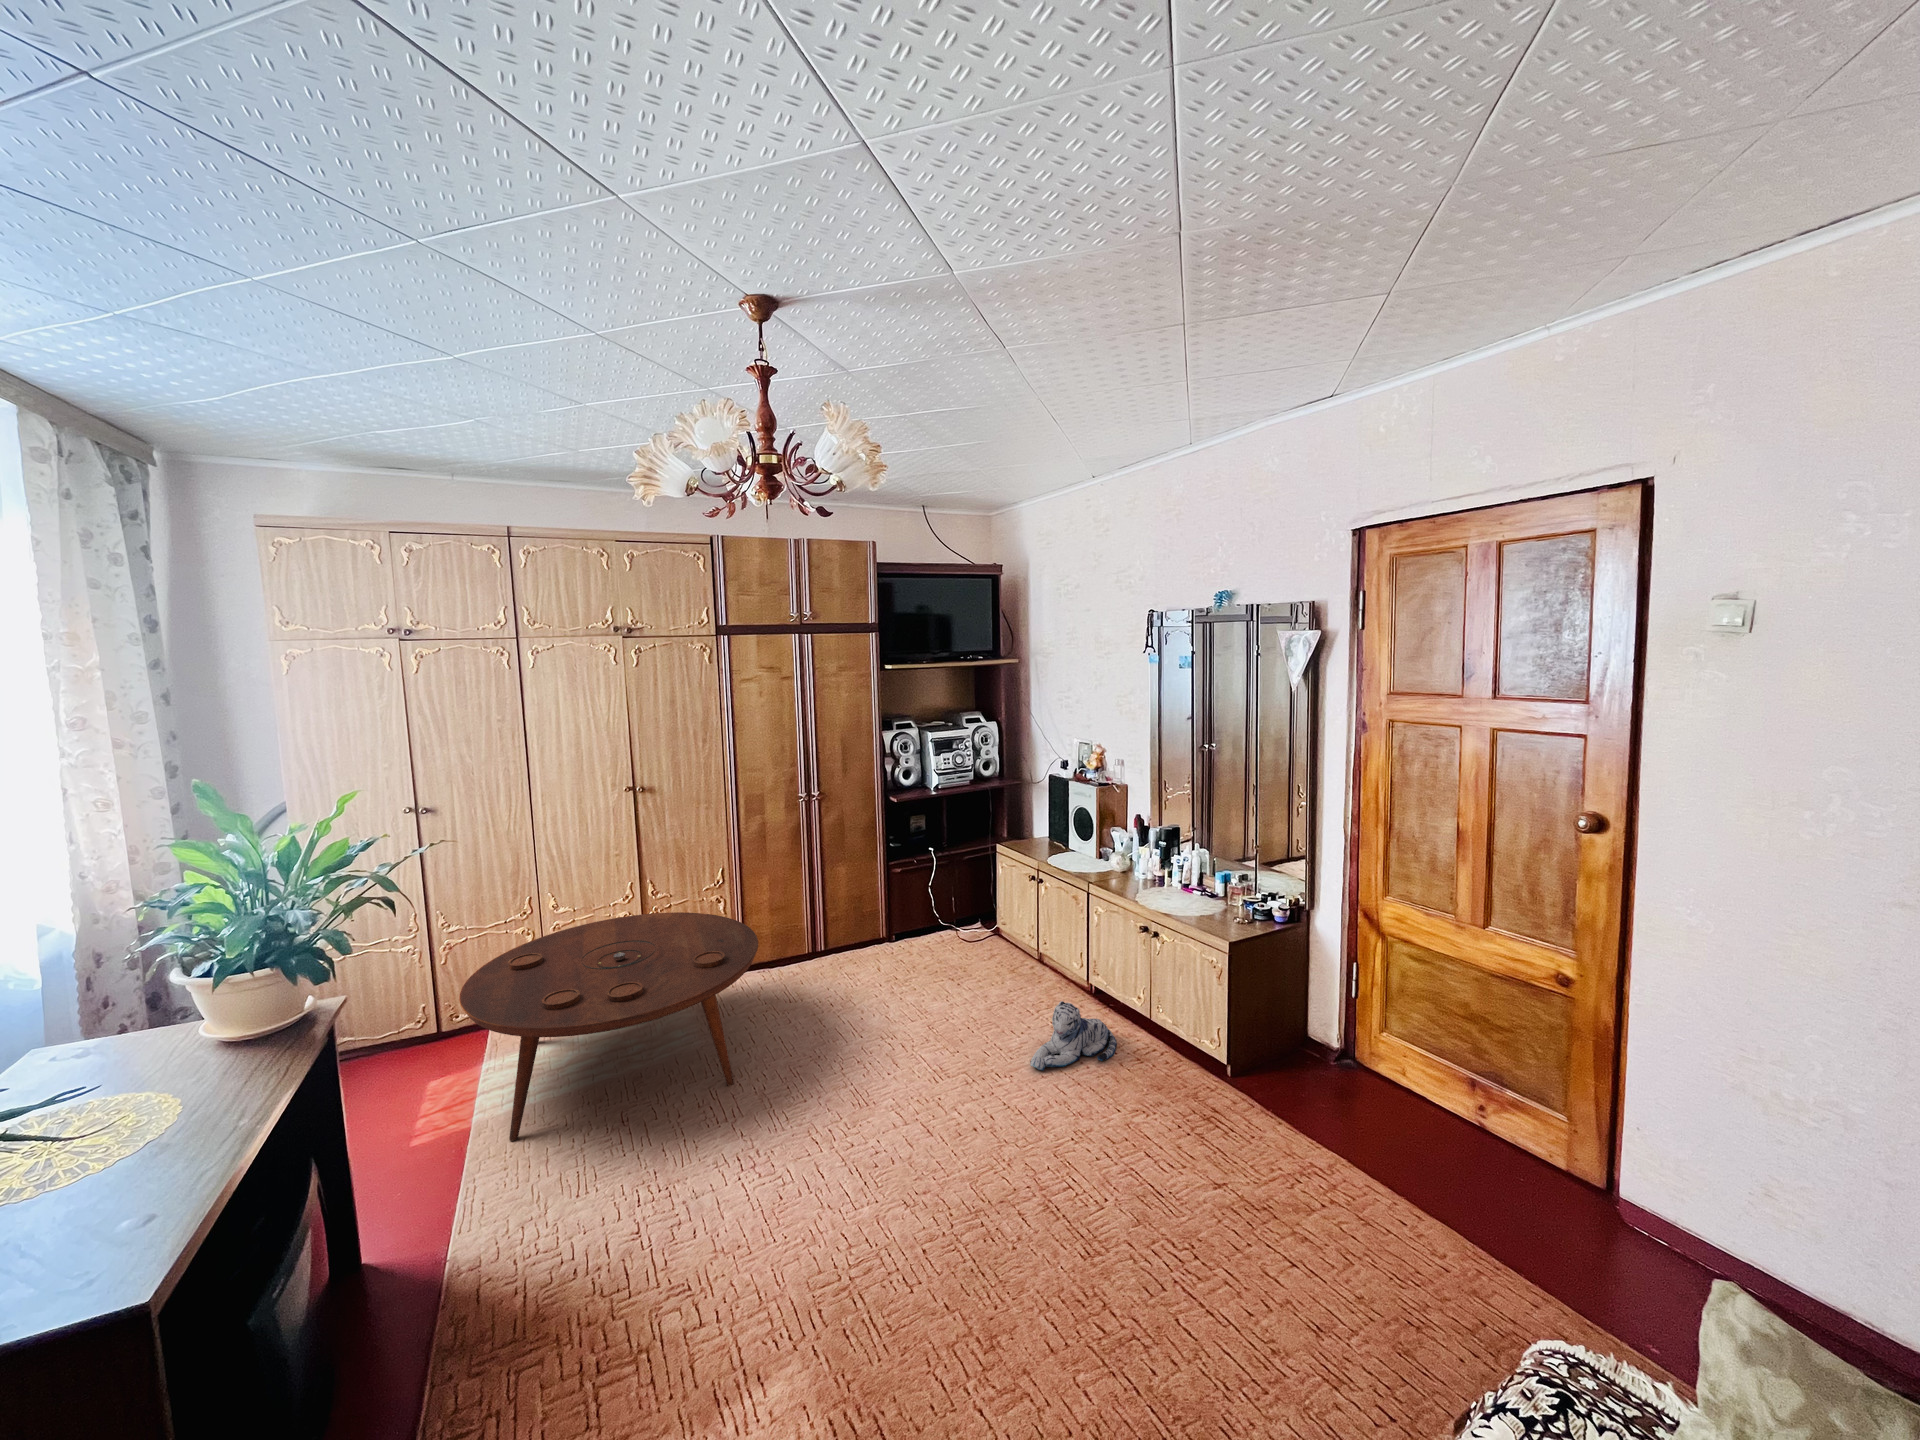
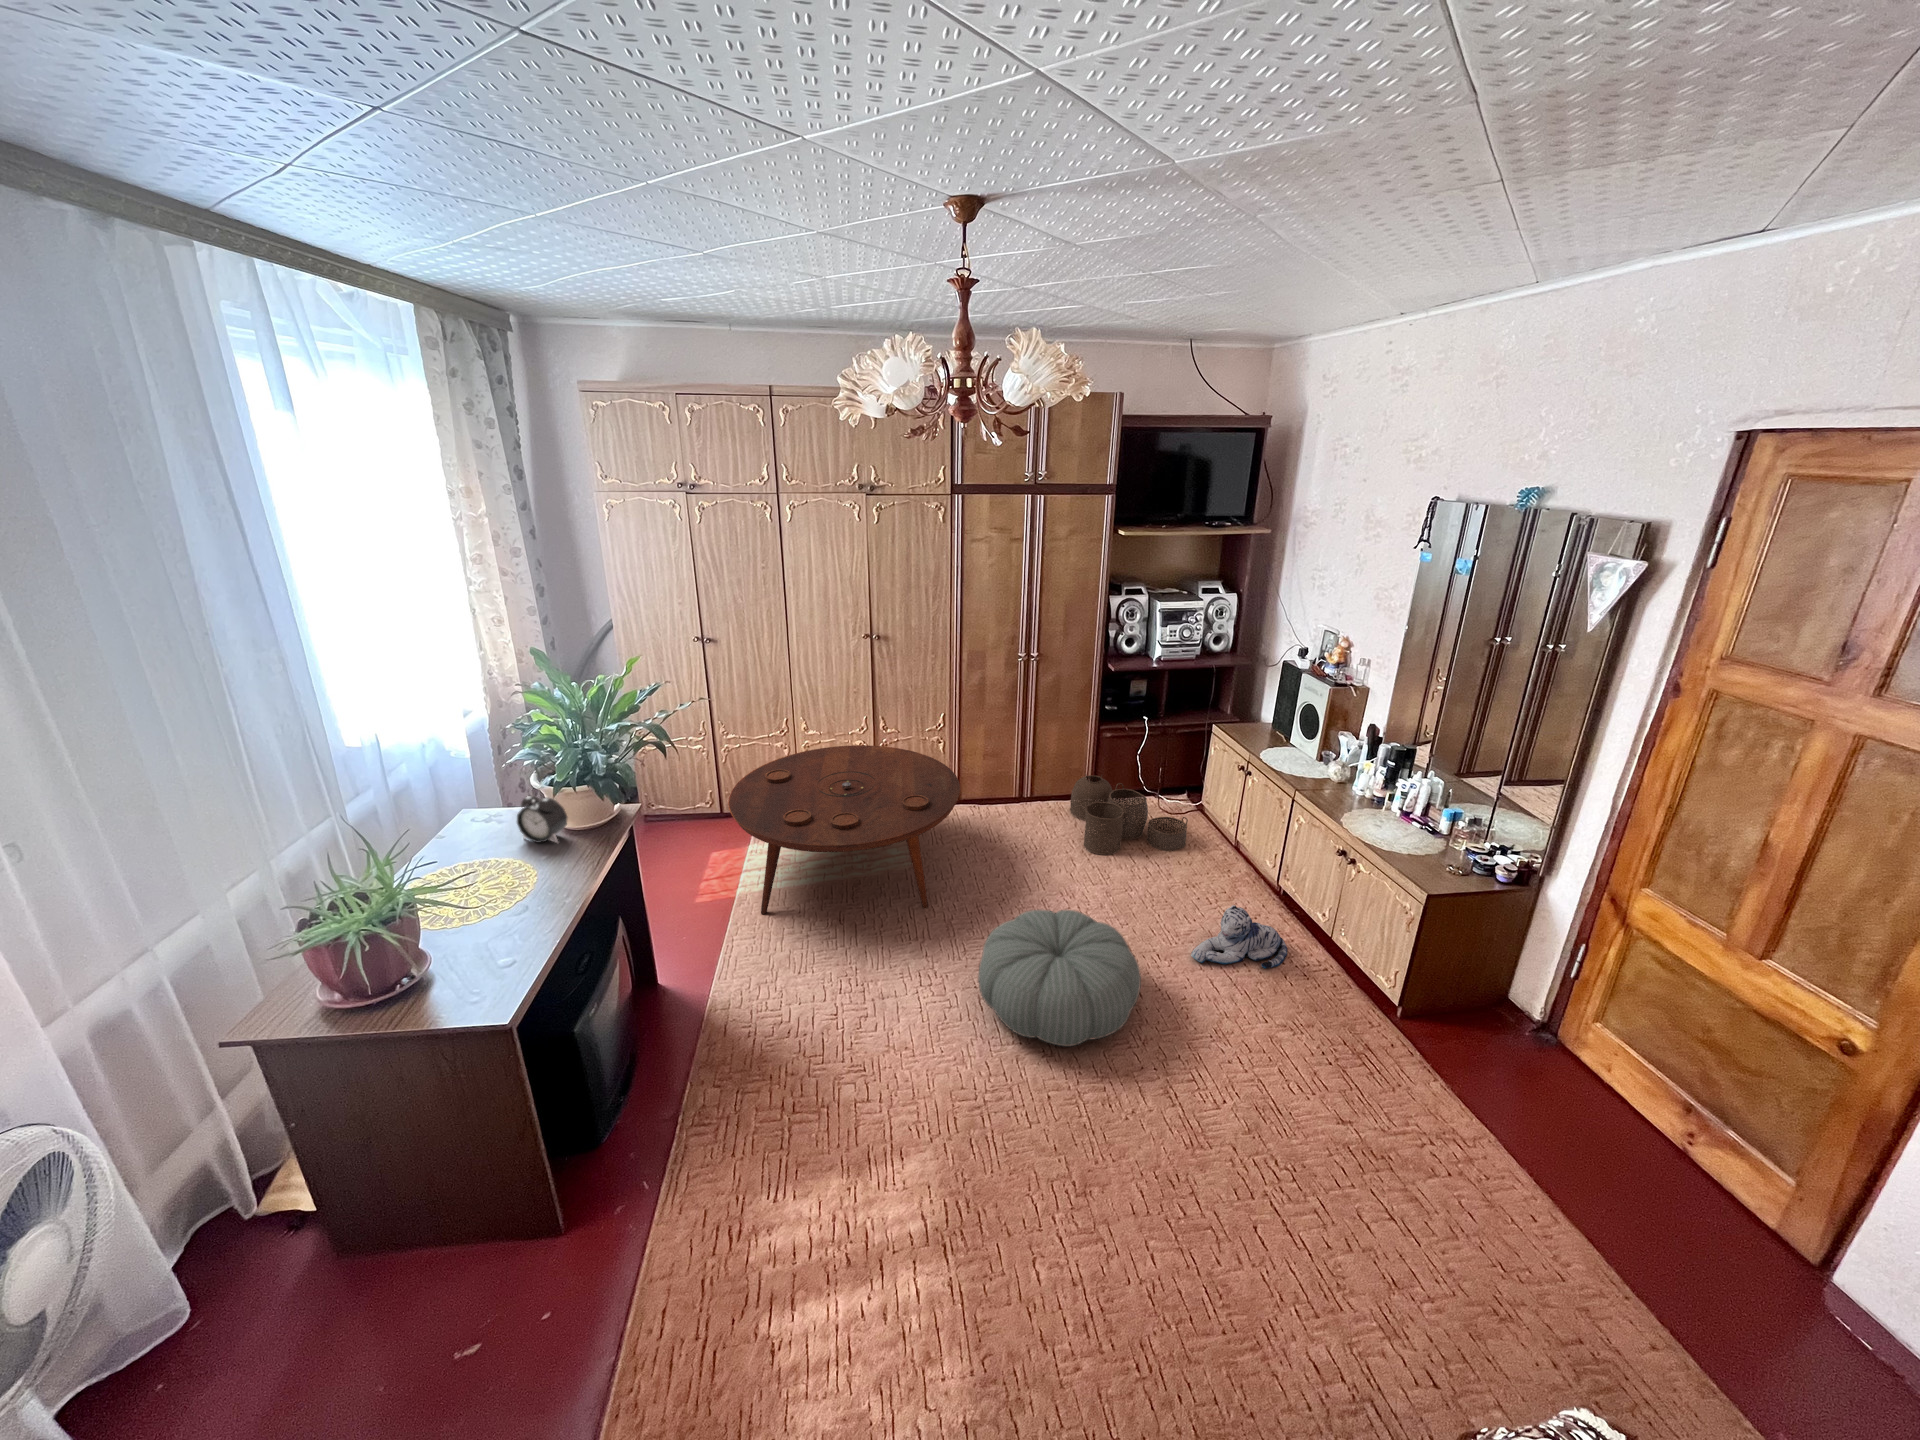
woven basket: none [871,911,994,991] -> present [1070,774,1188,855]
alarm clock: none [138,994,230,1065] -> present [517,796,567,843]
pouf: none [815,1039,994,1192] -> present [978,910,1141,1046]

